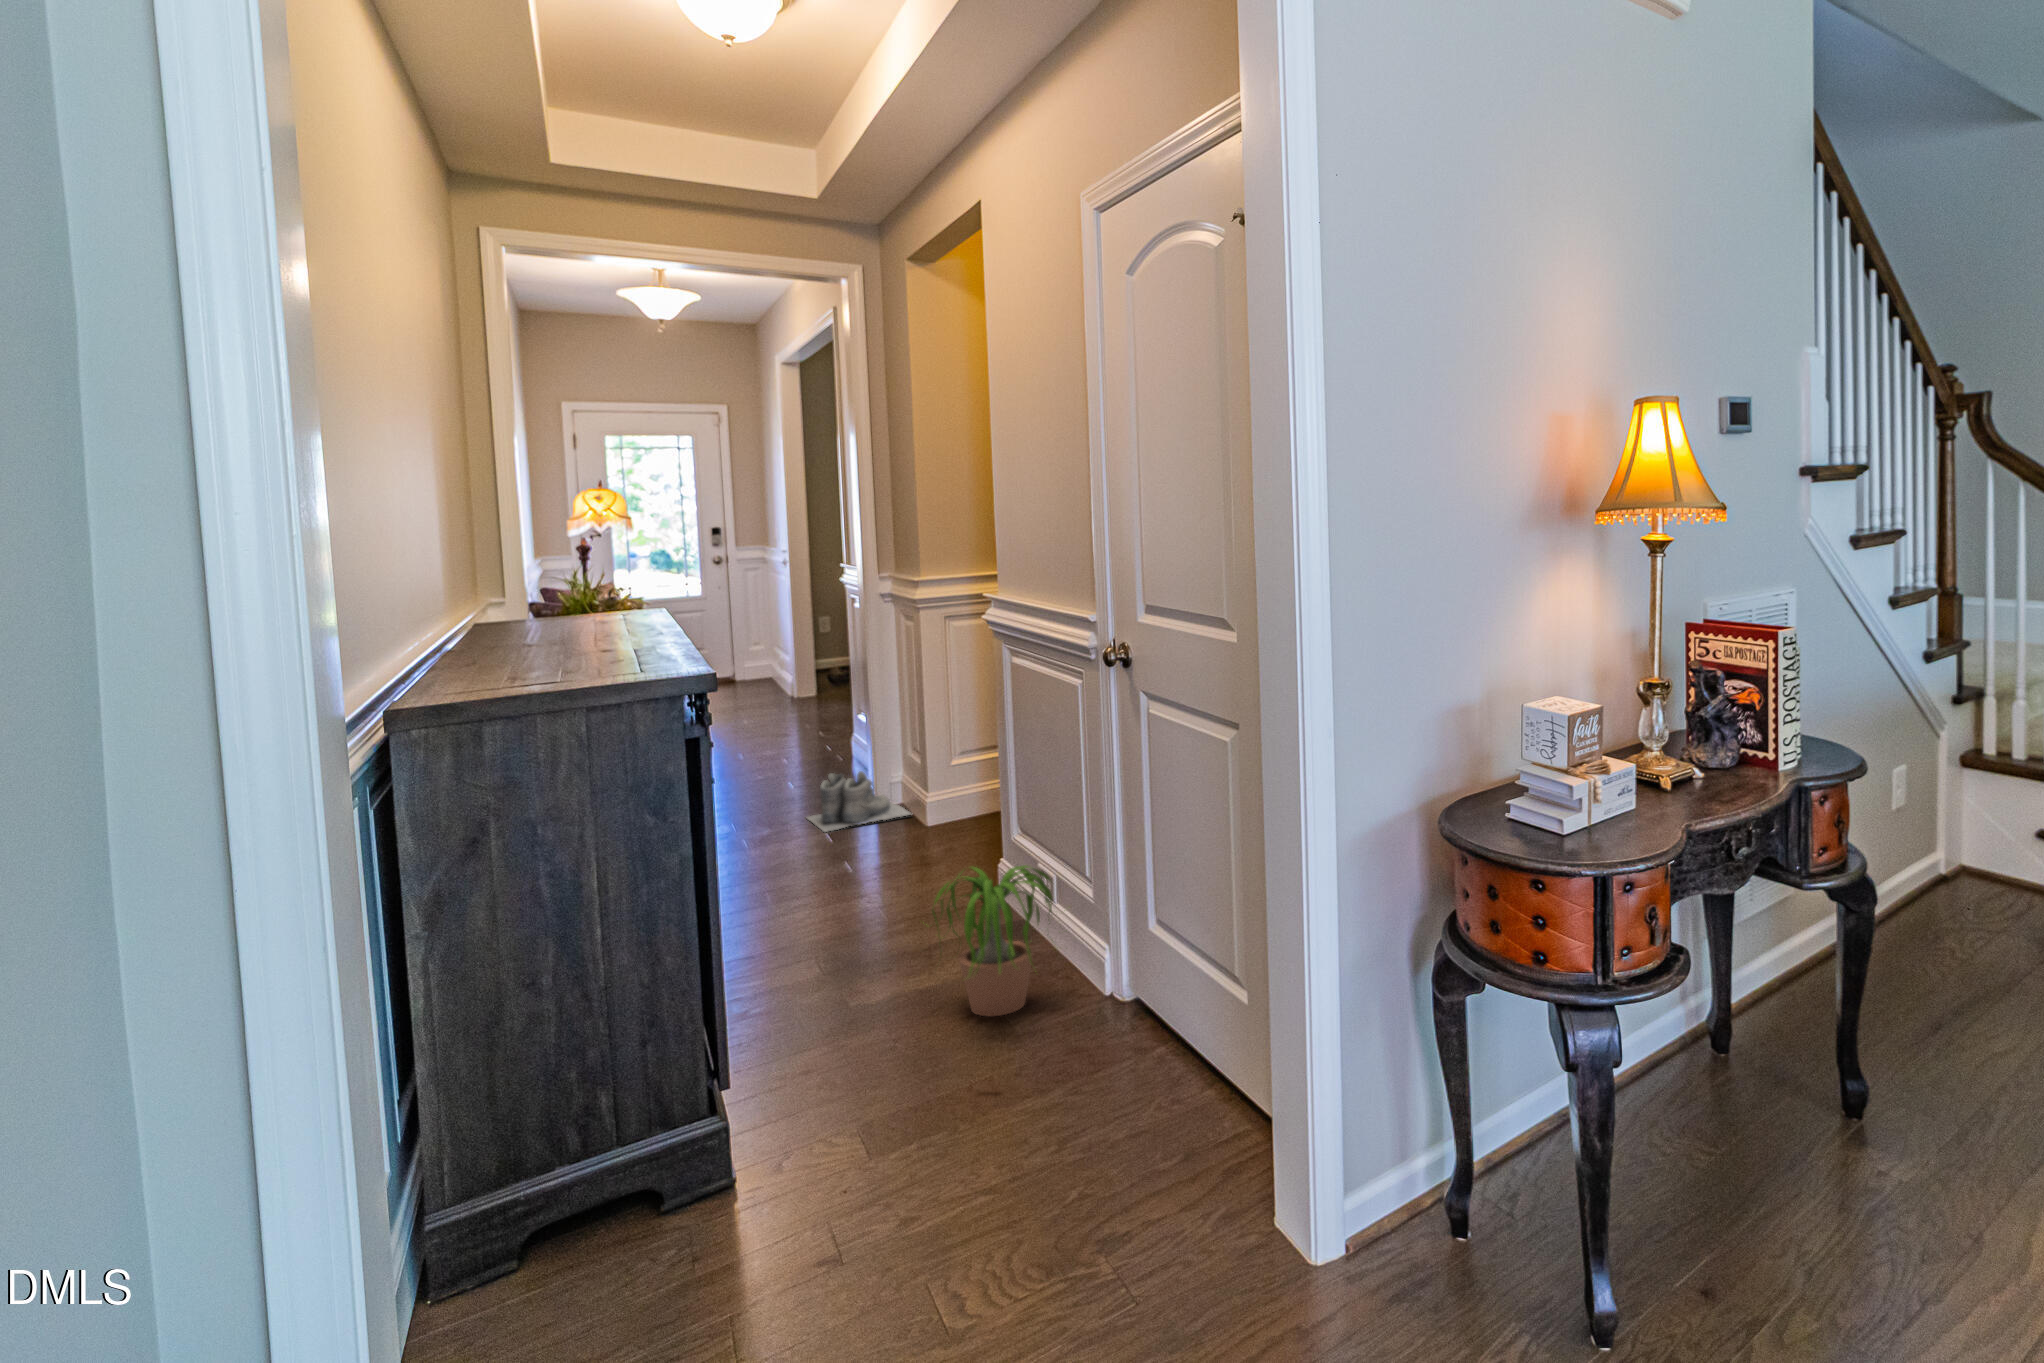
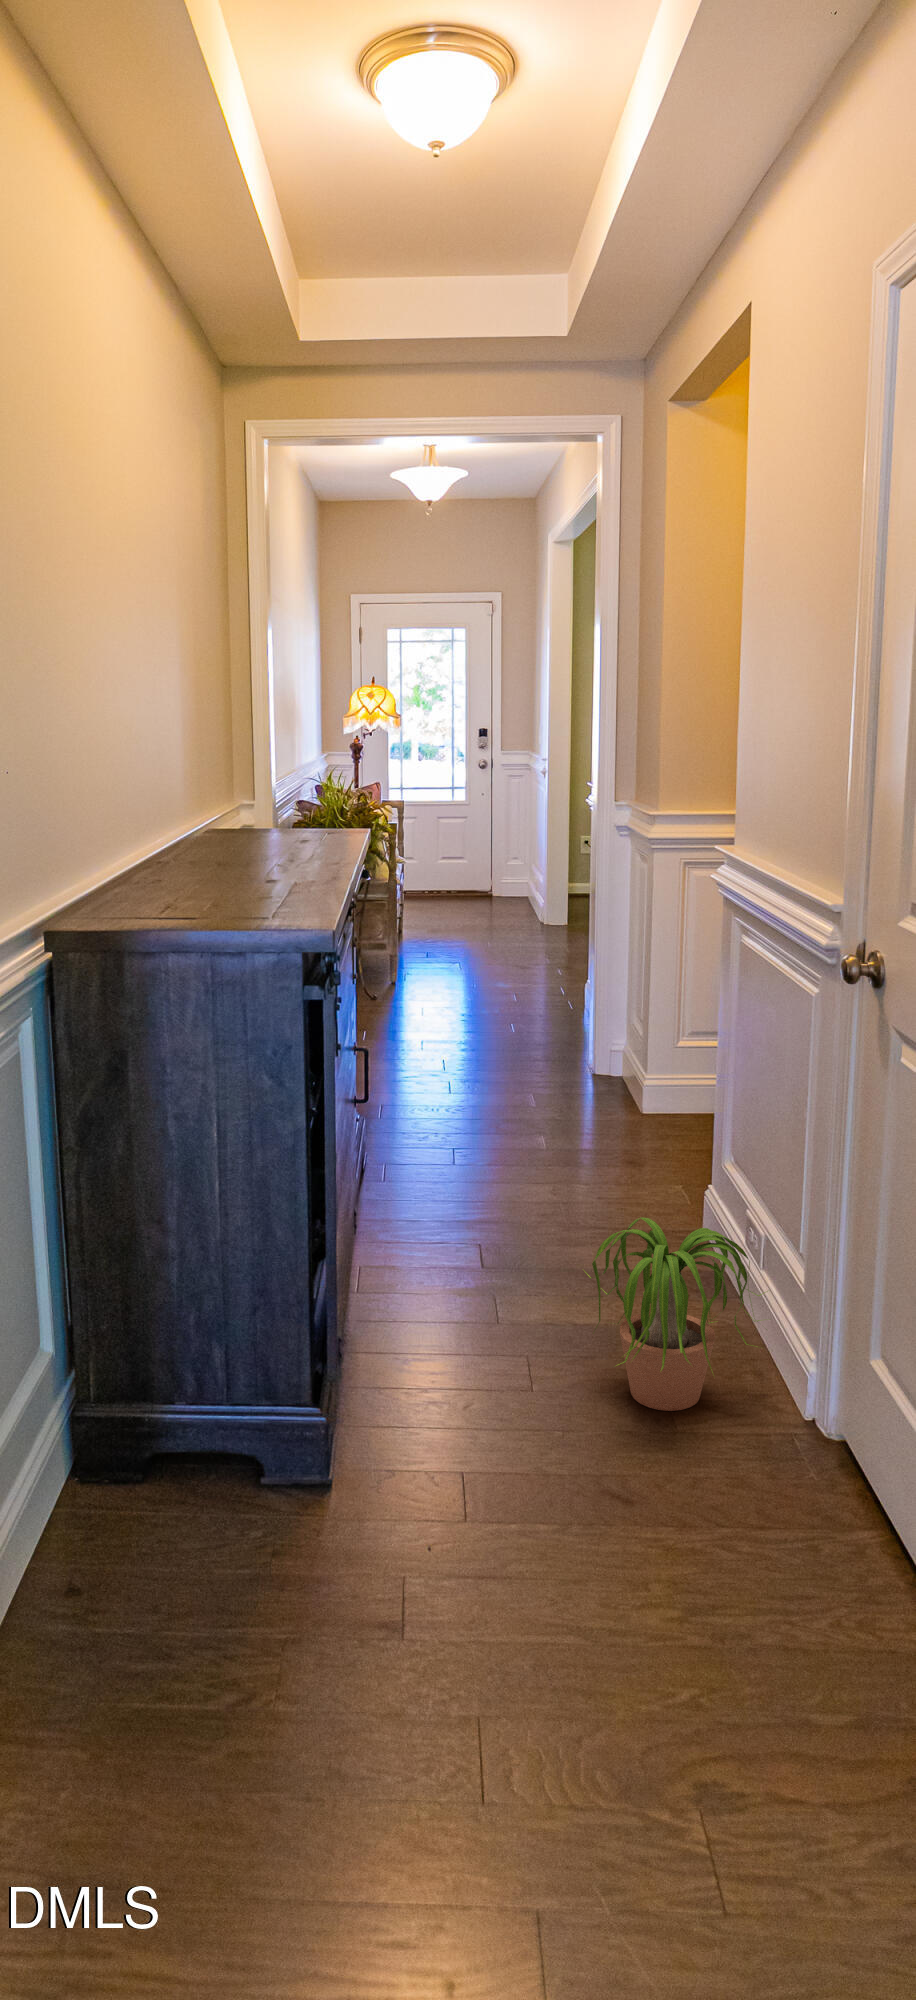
boots: present [807,771,912,832] -> none [515,1033,631,1100]

